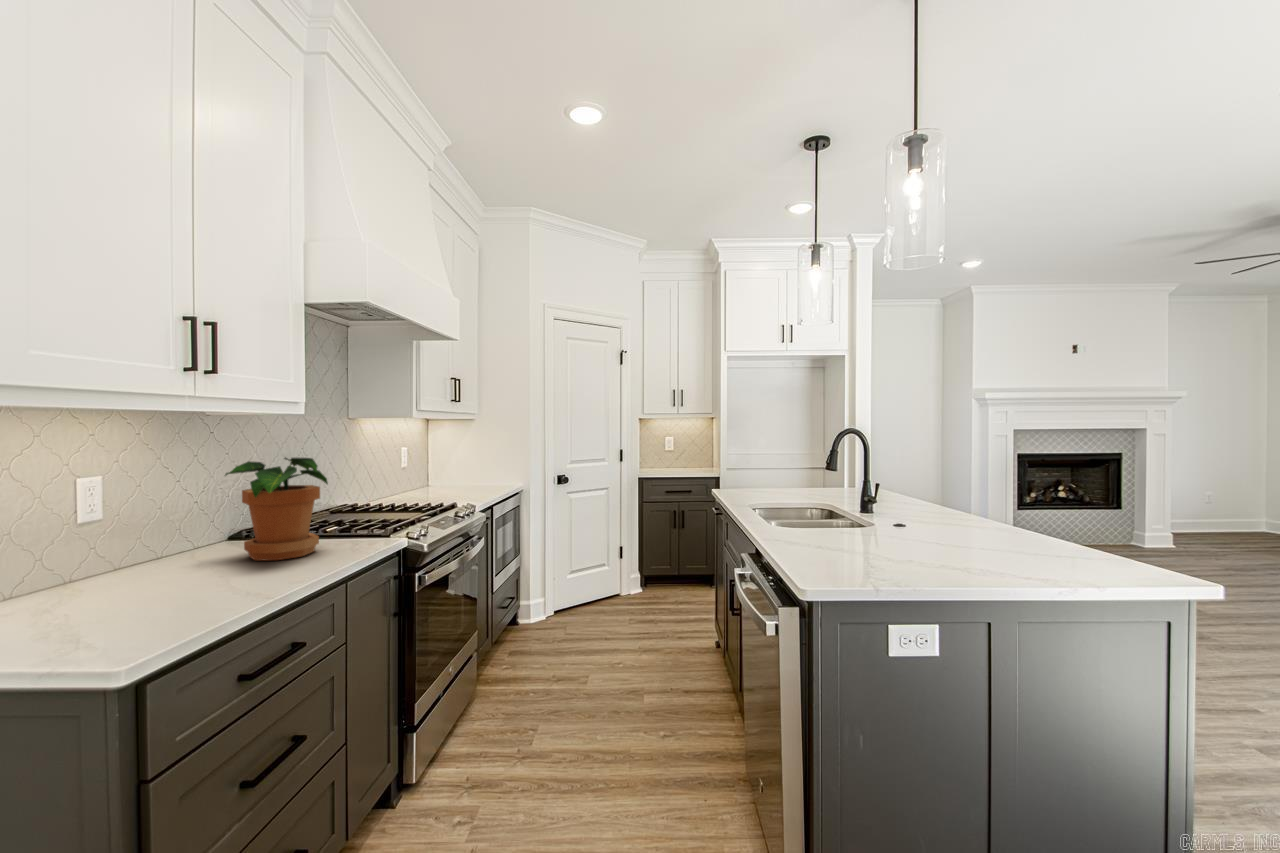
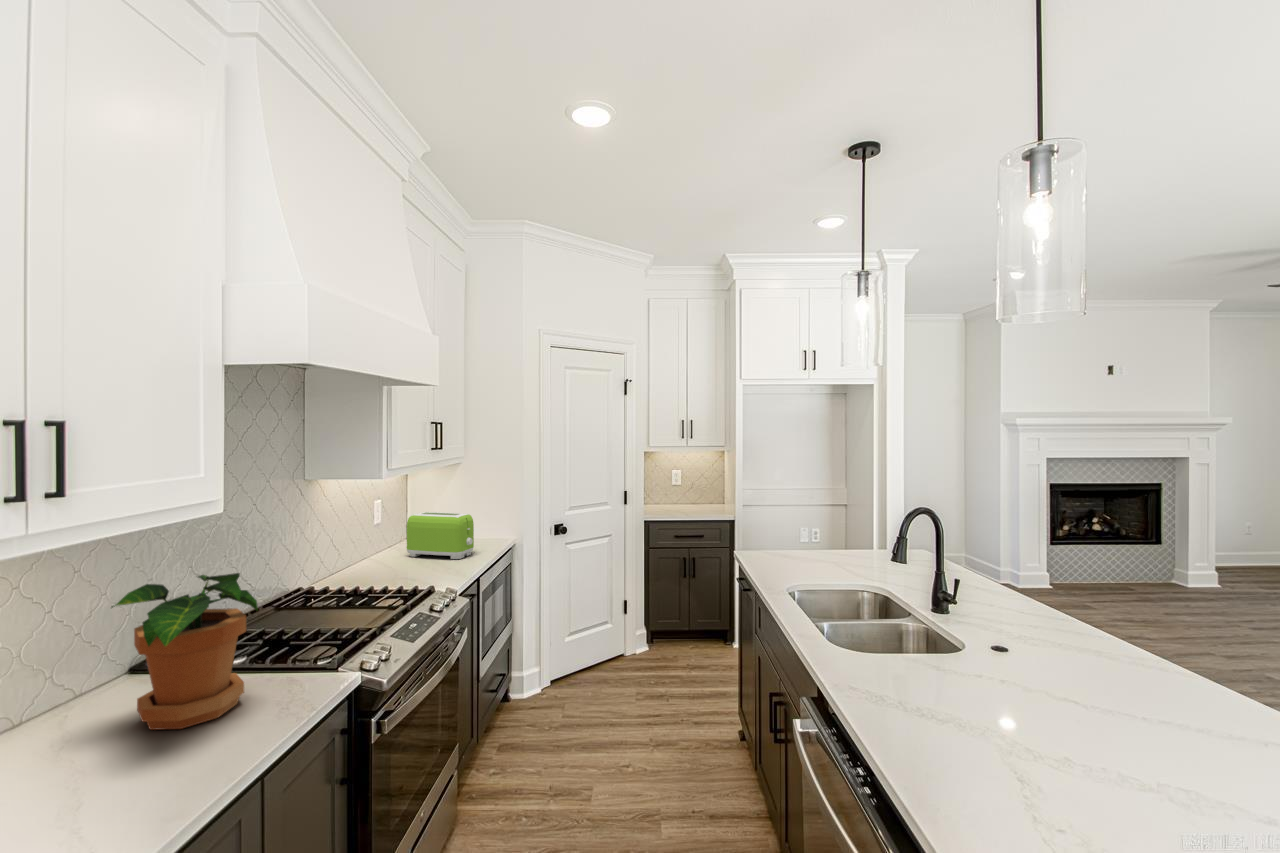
toaster: none [432,455,488,492] -> present [407,512,474,559]

